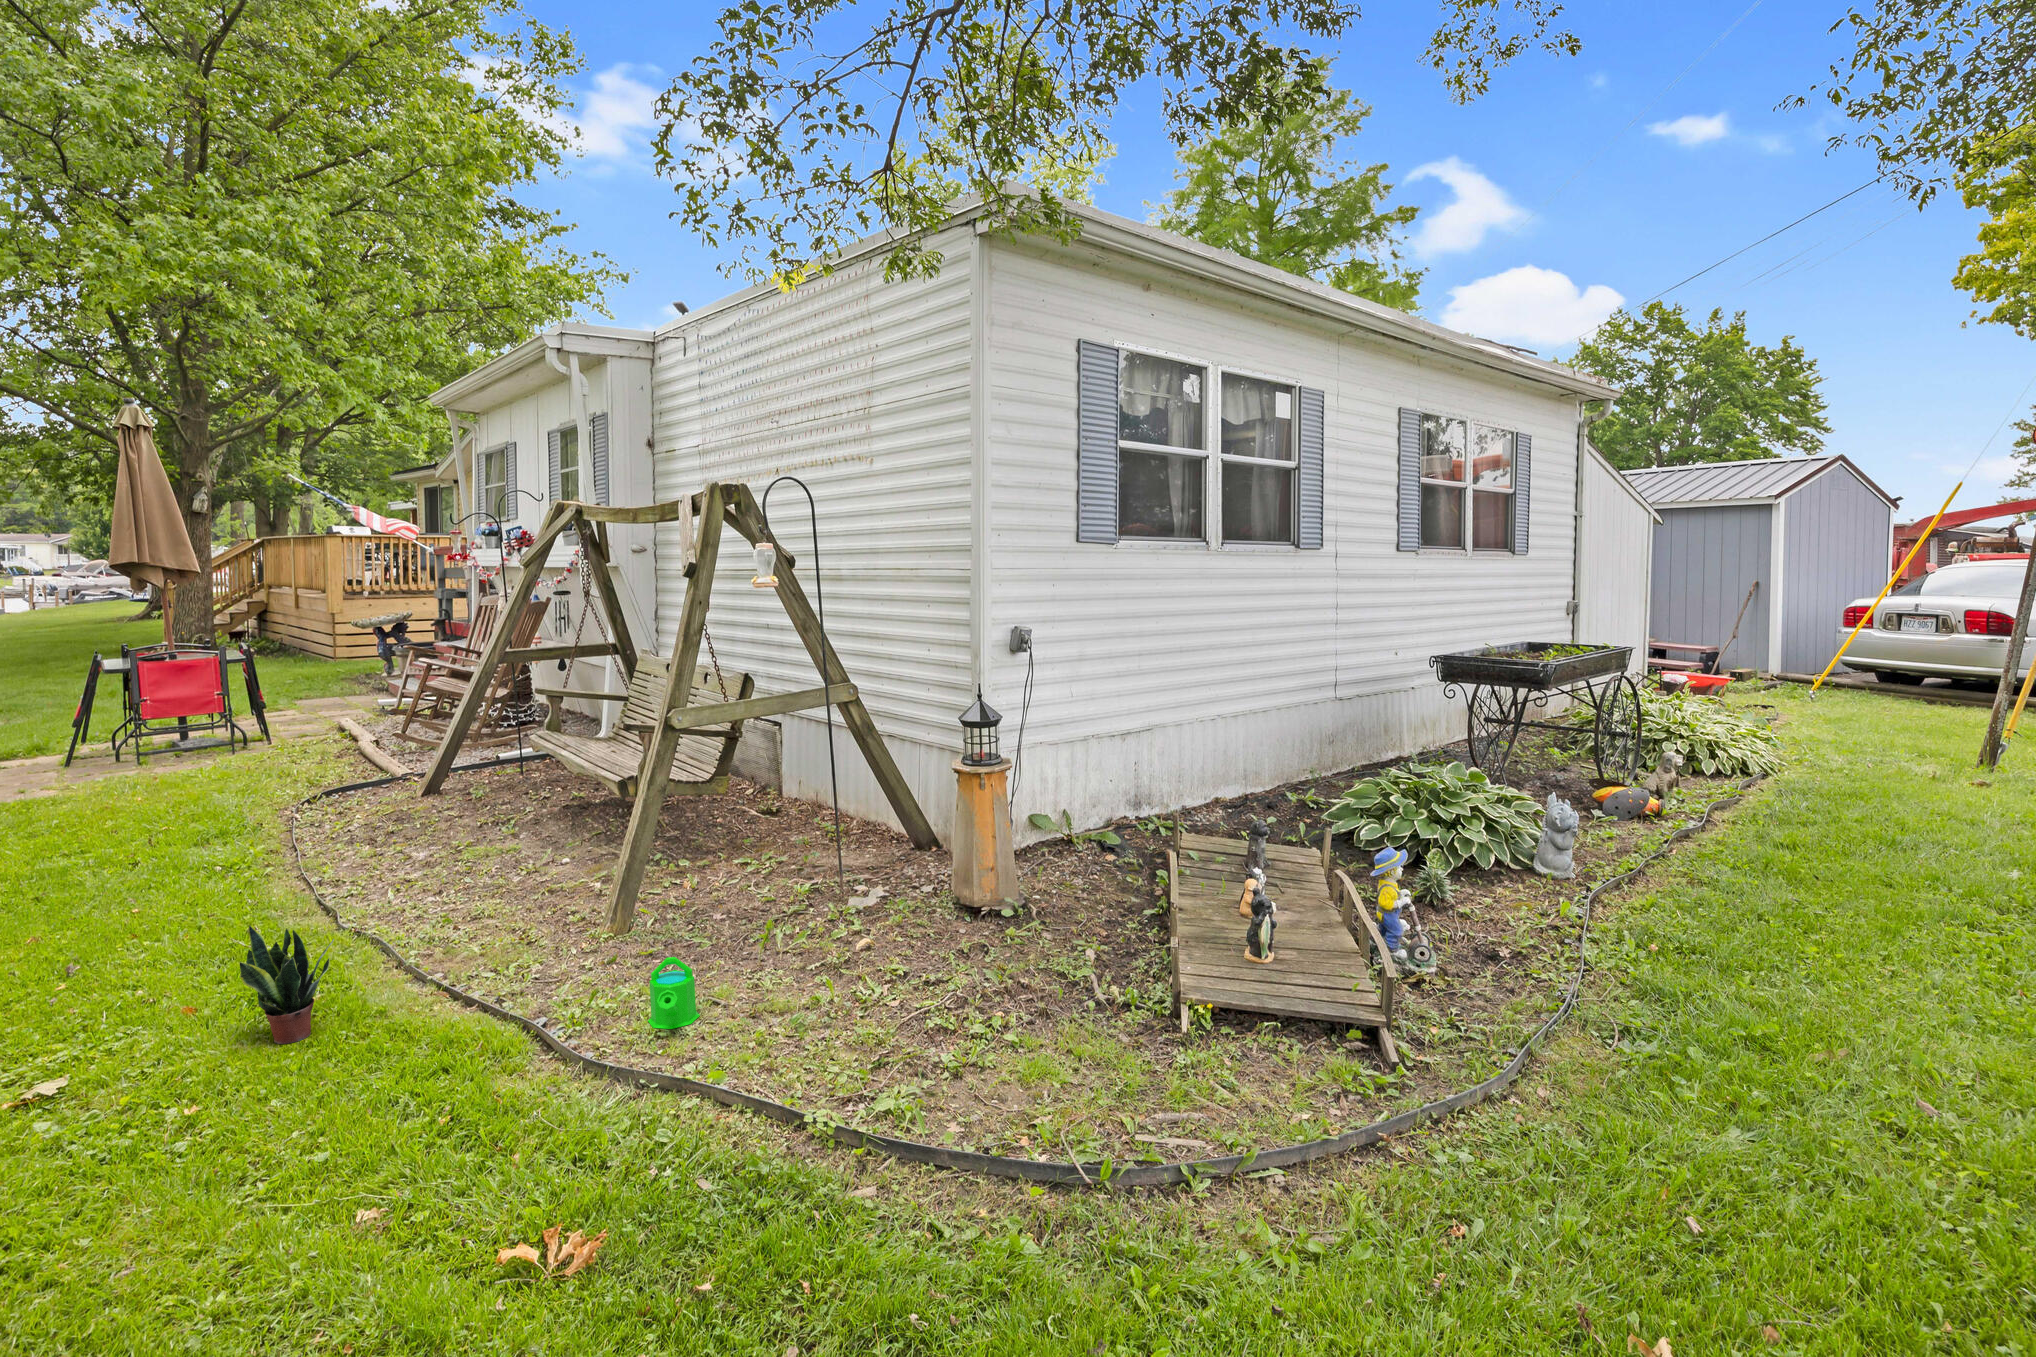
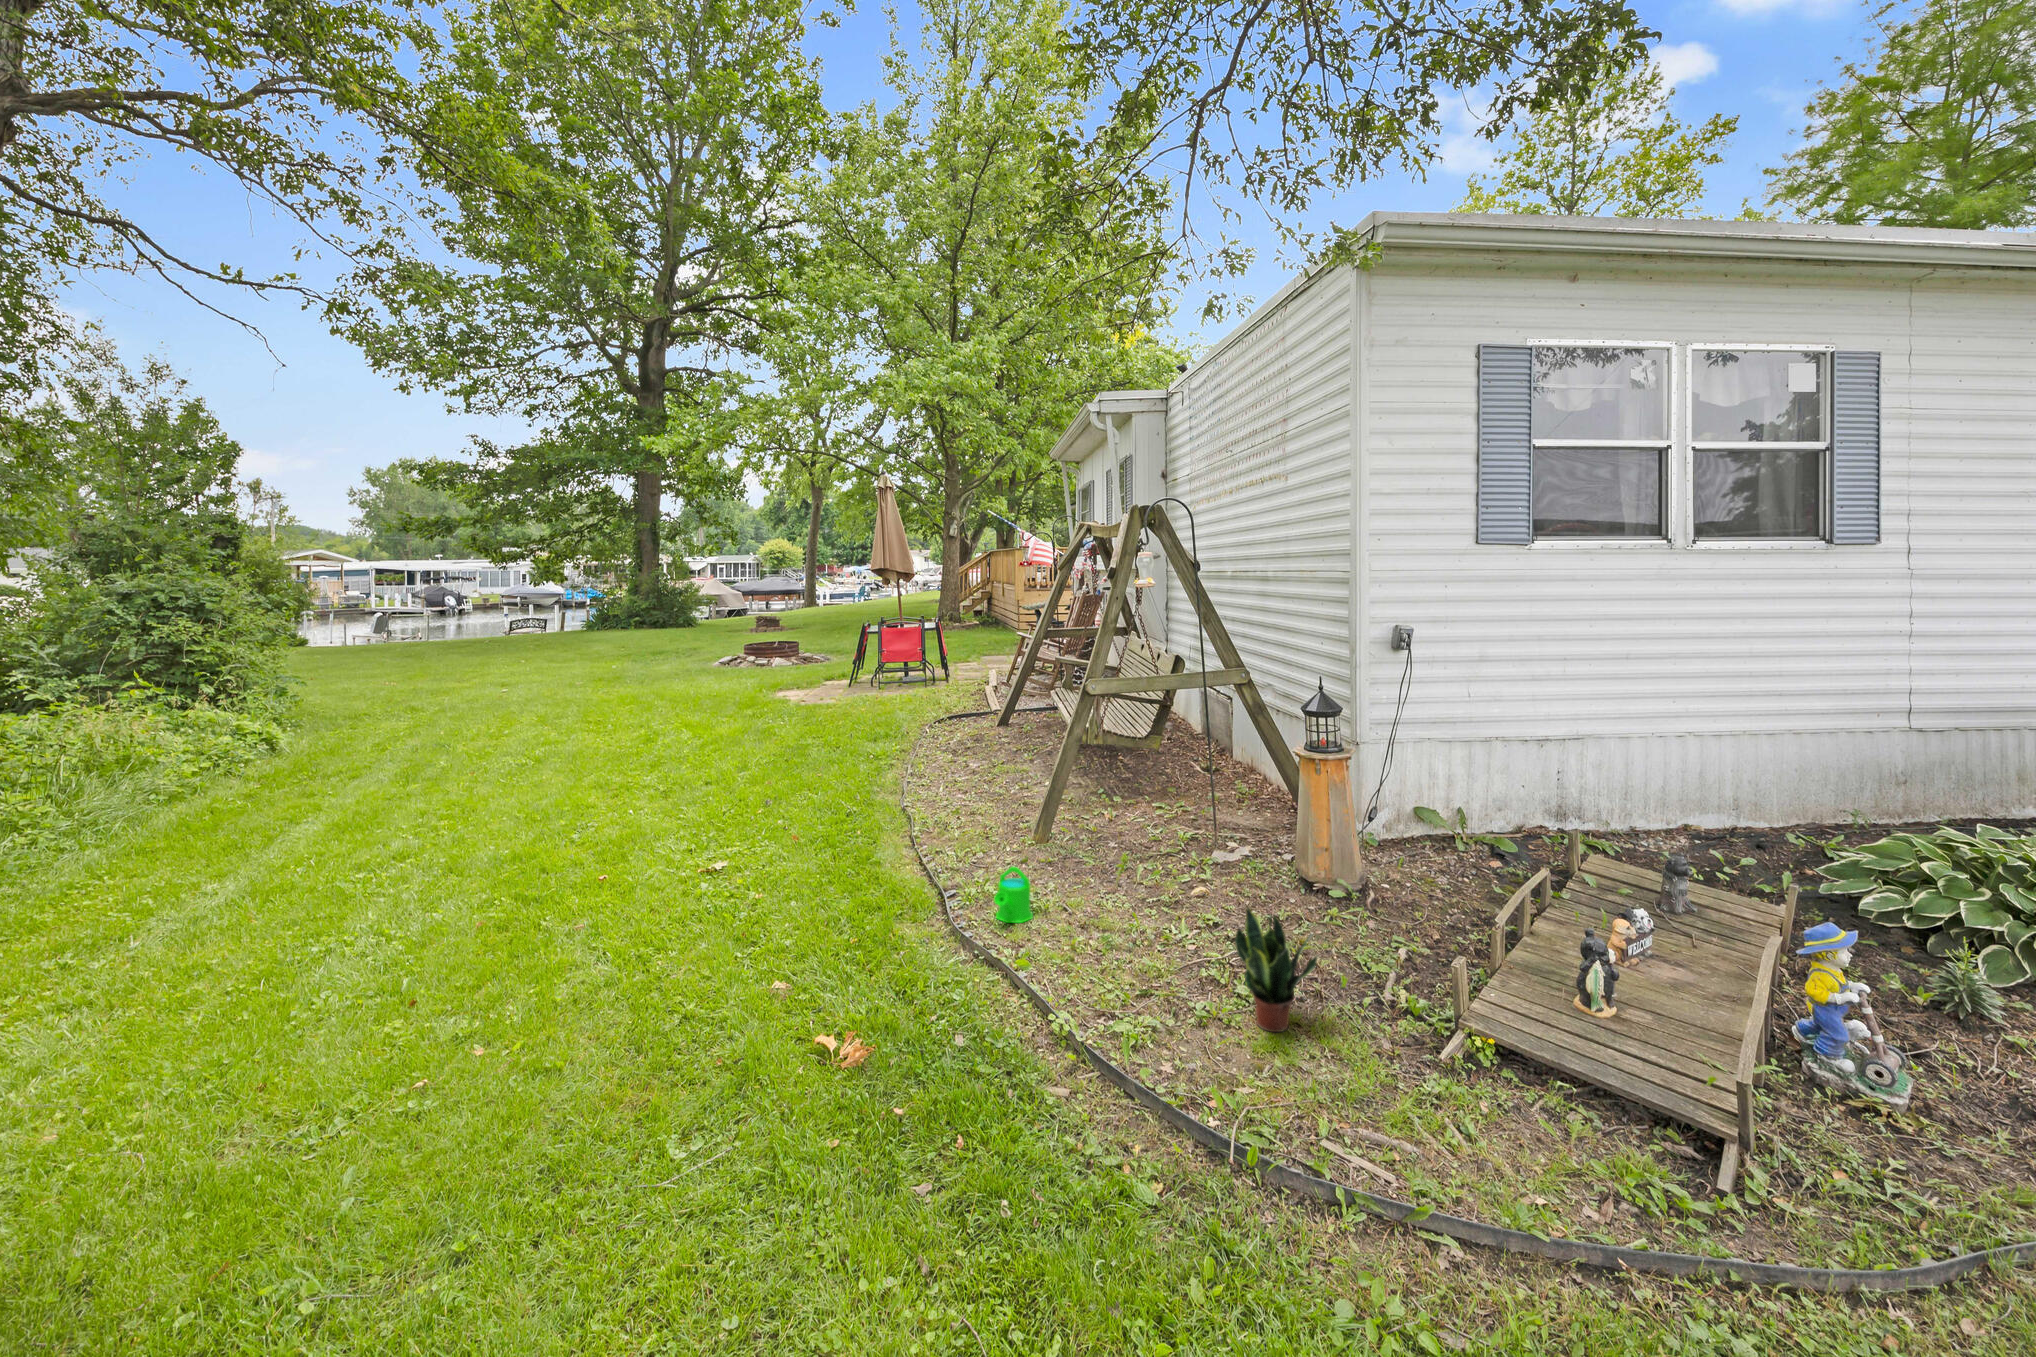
potted plant: present [239,926,334,1044] -> present [1235,908,1317,1032]

